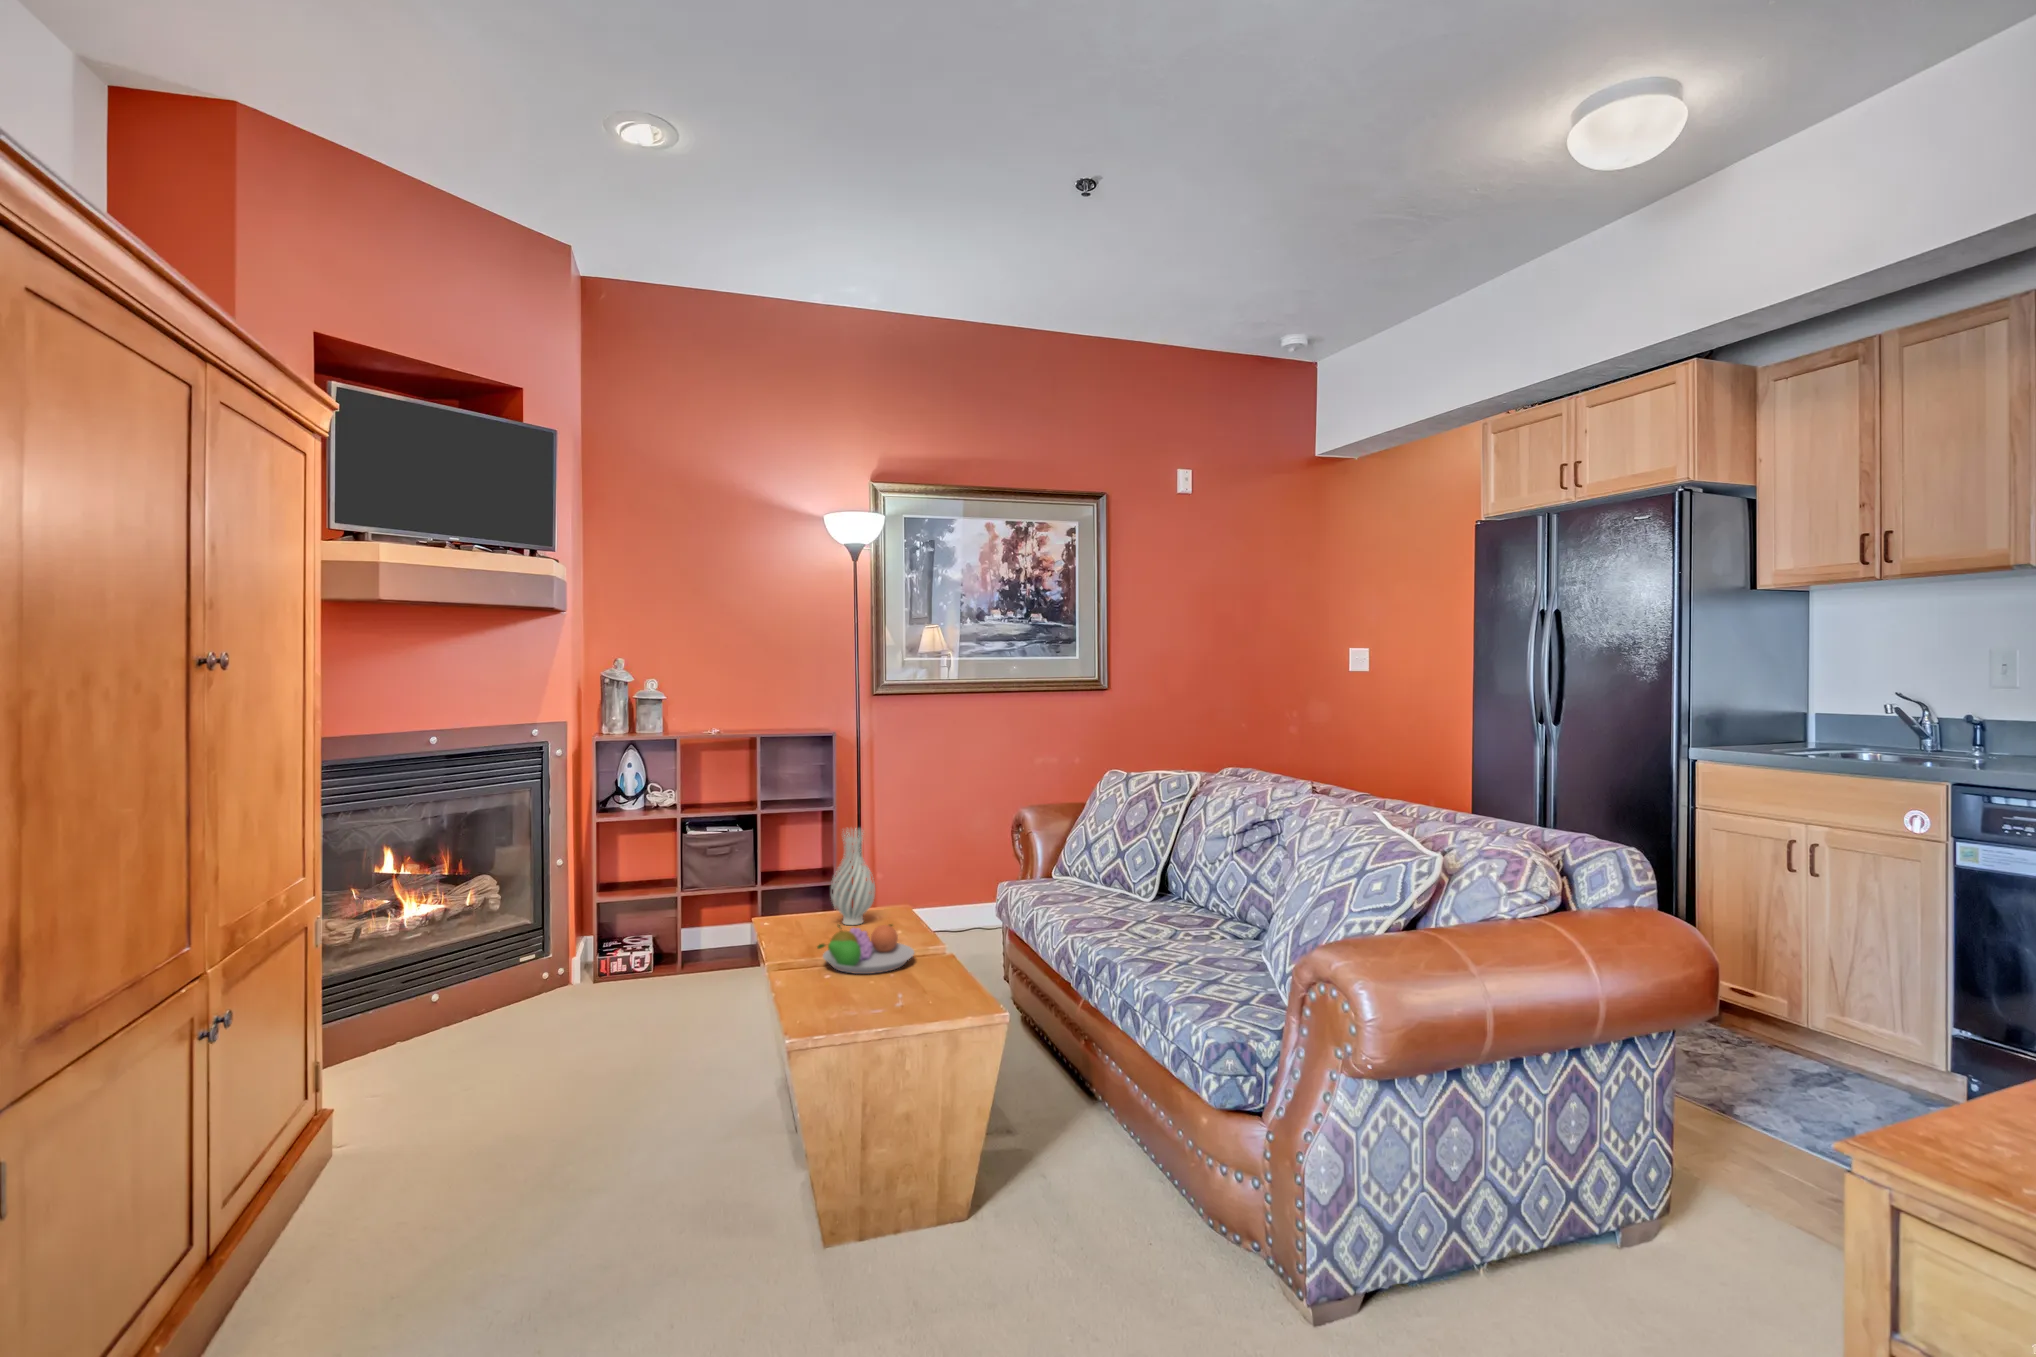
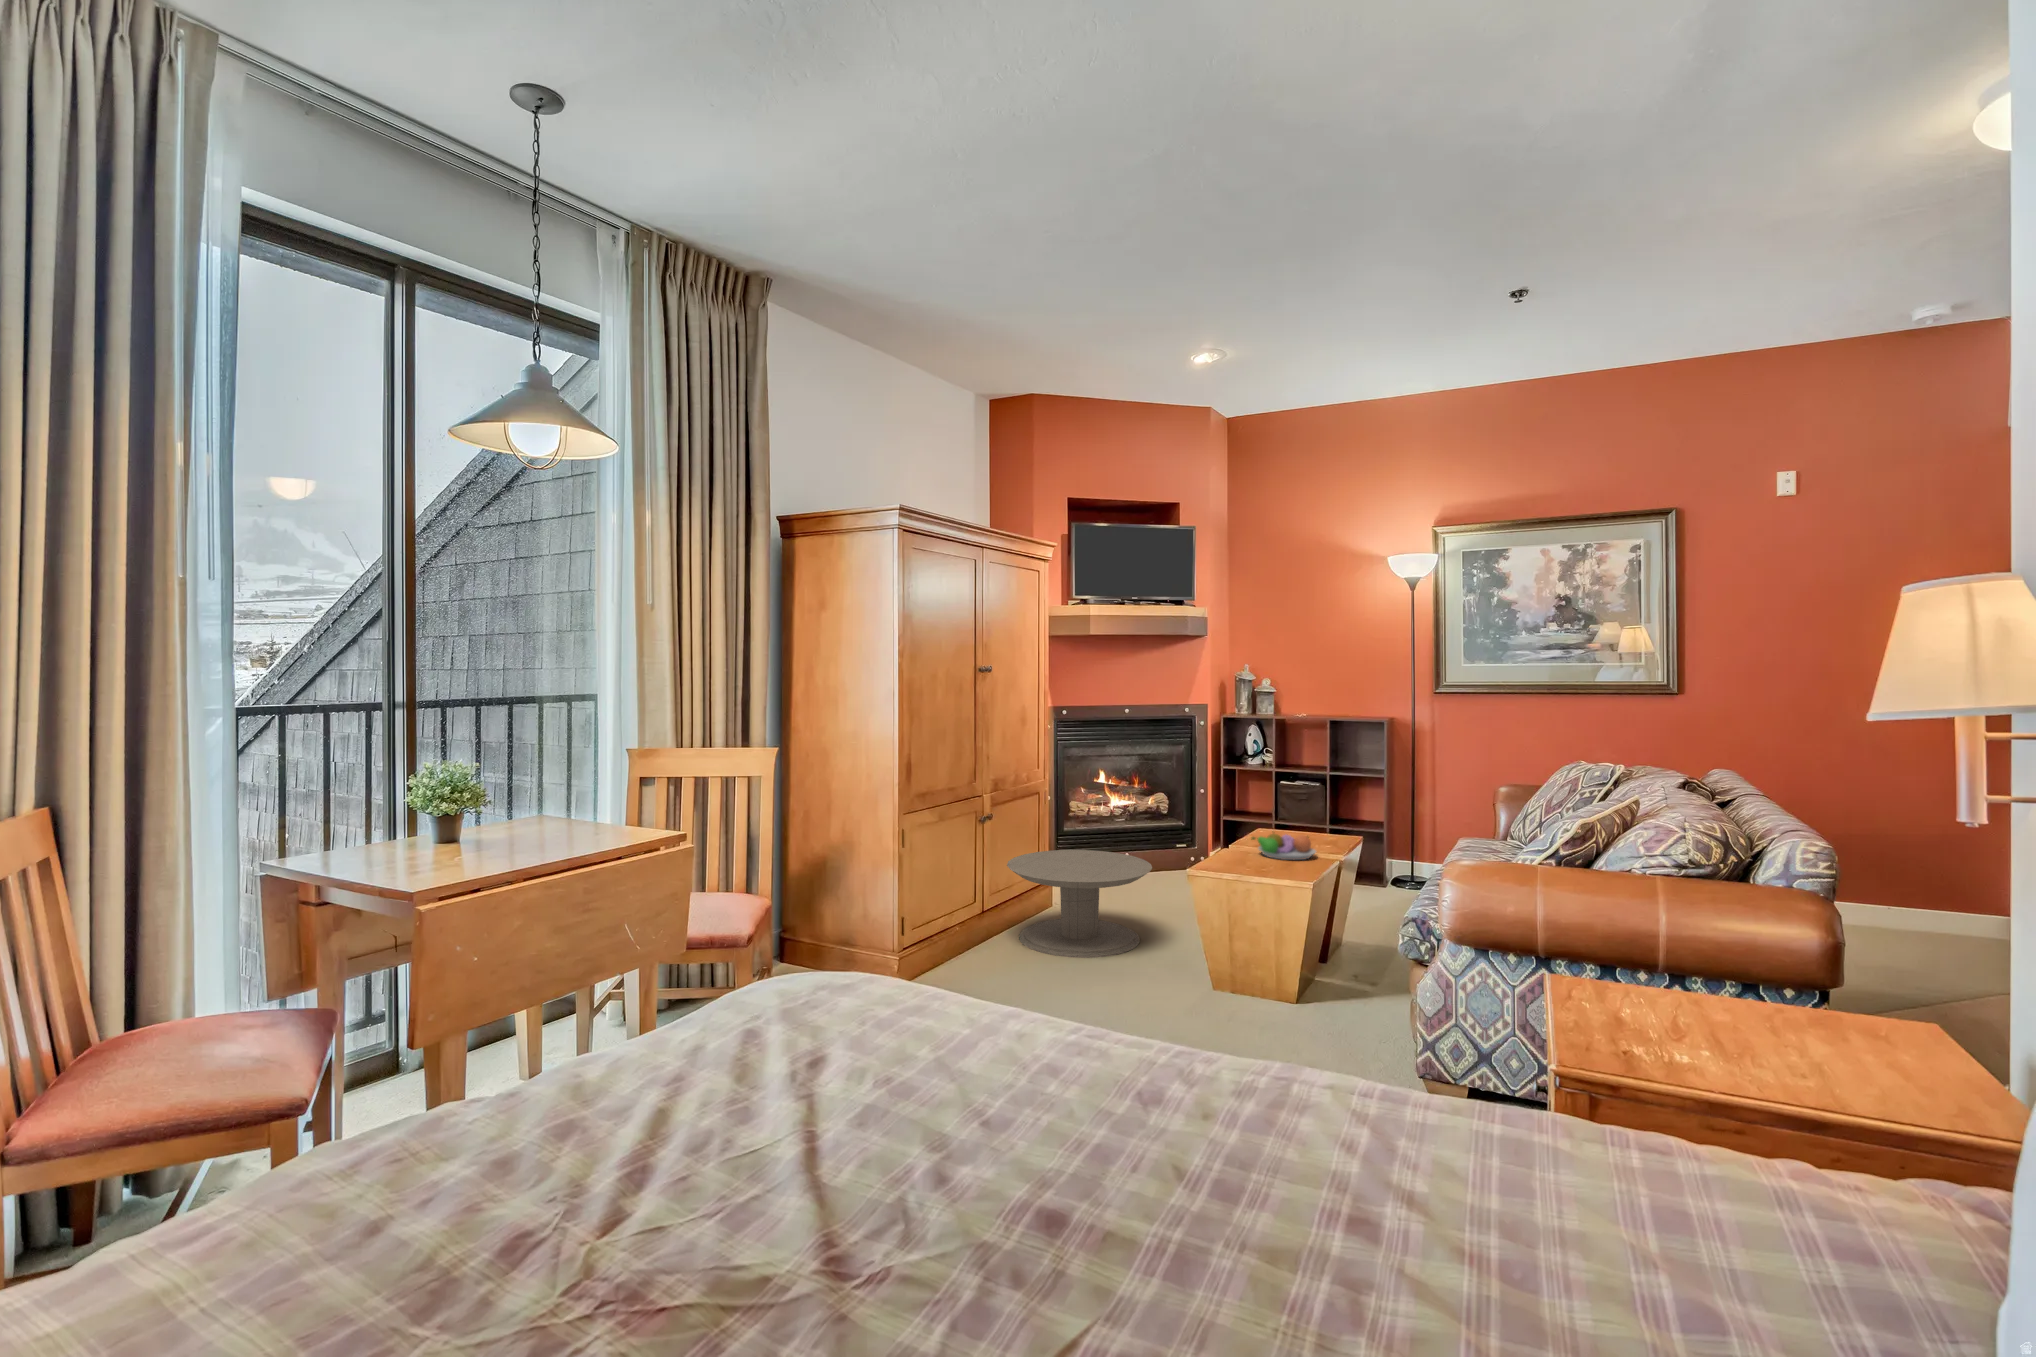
vase: present [831,828,875,925] -> none [1302,777,1333,841]
side table: none [279,1016,625,1296] -> present [1007,850,1152,958]

